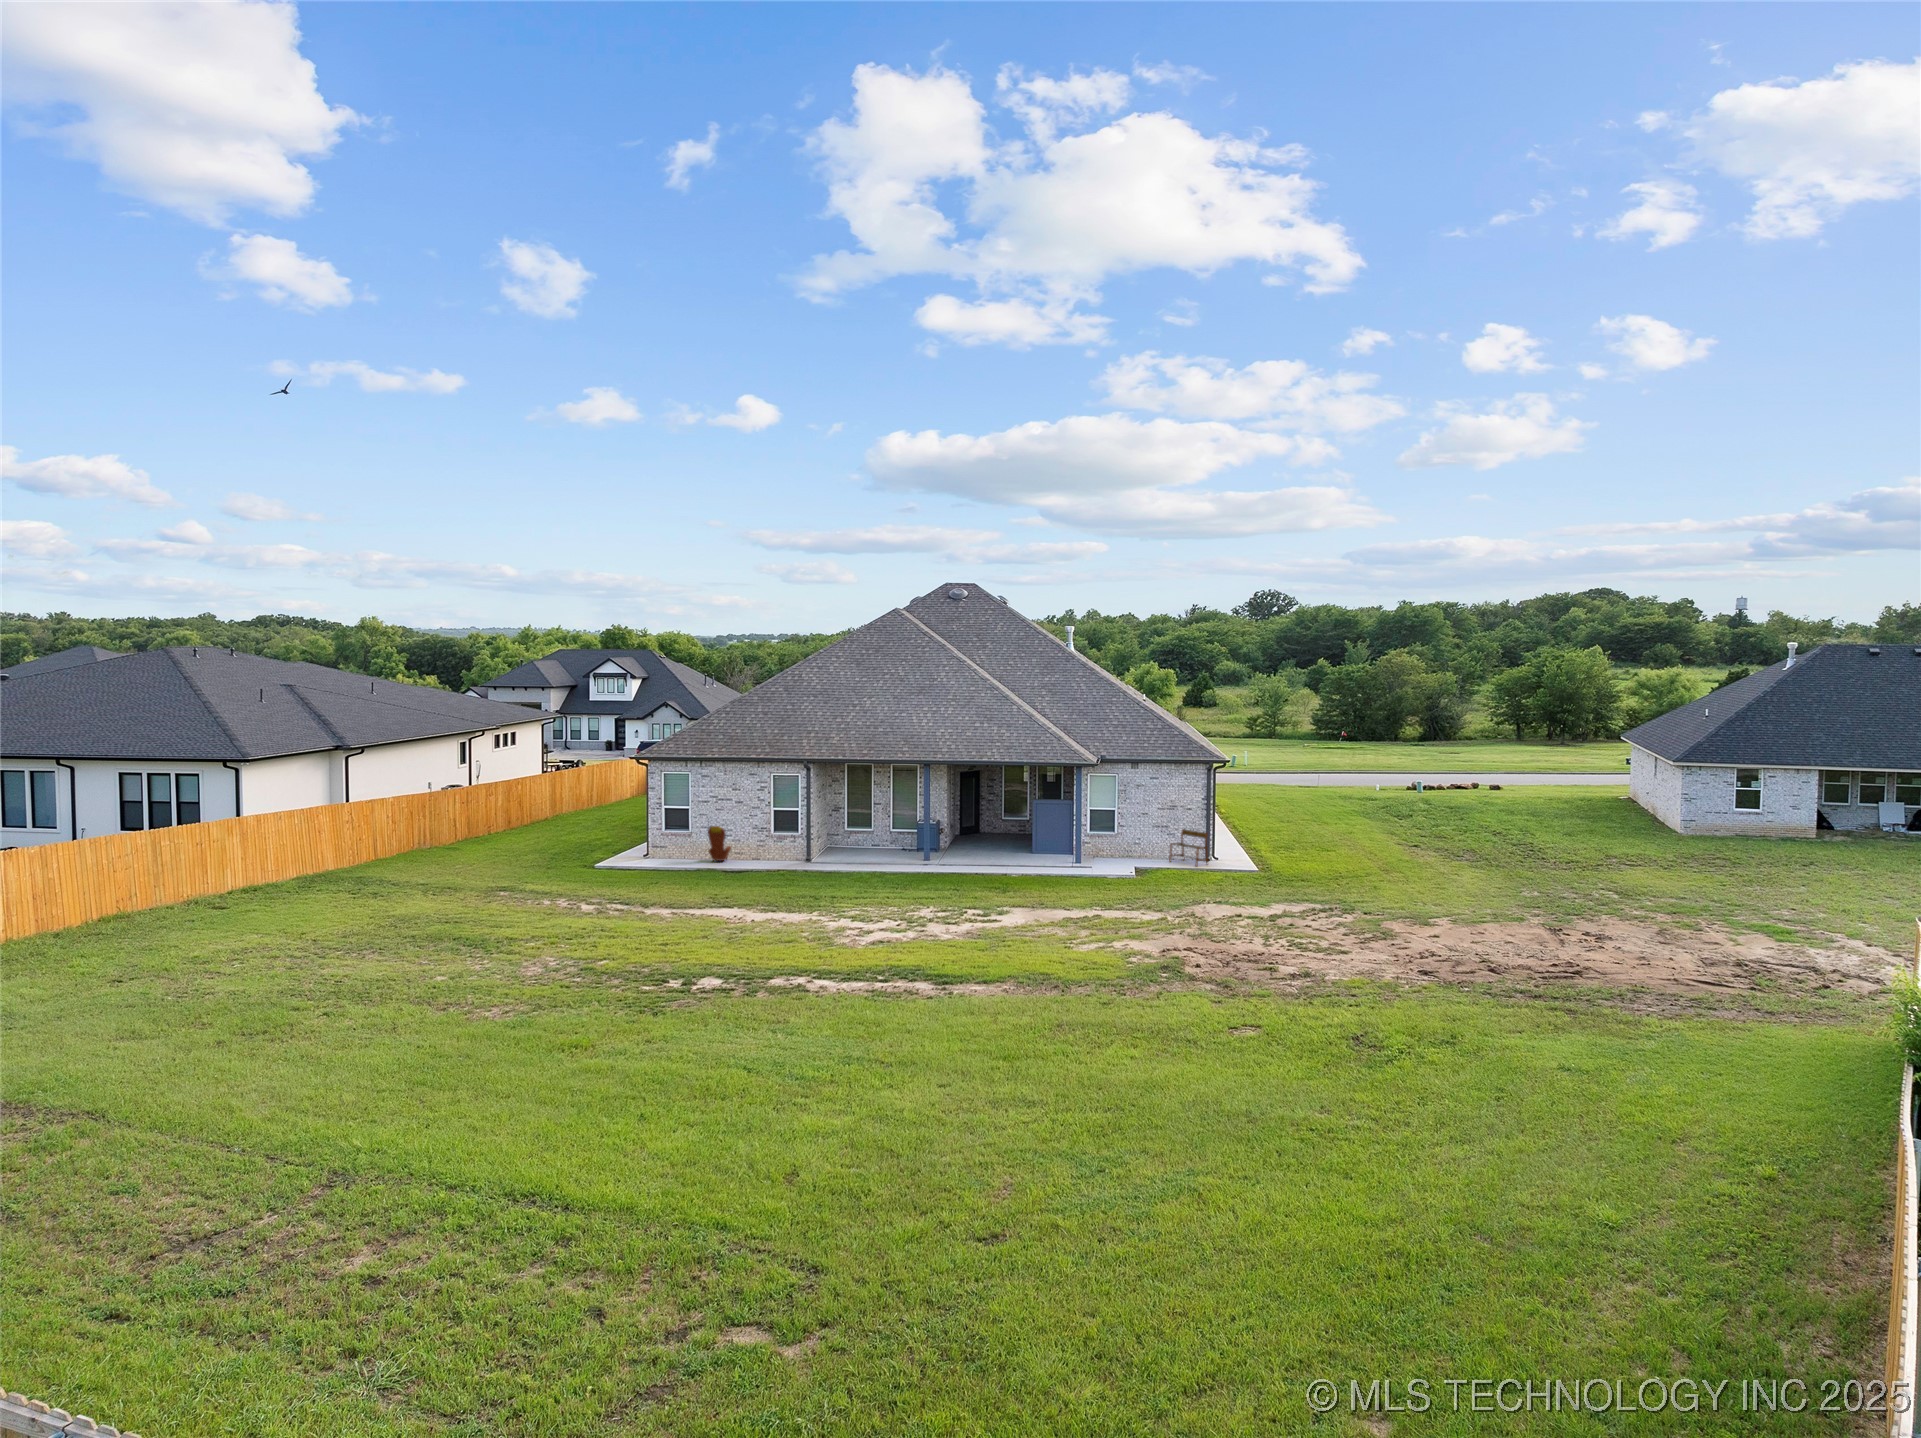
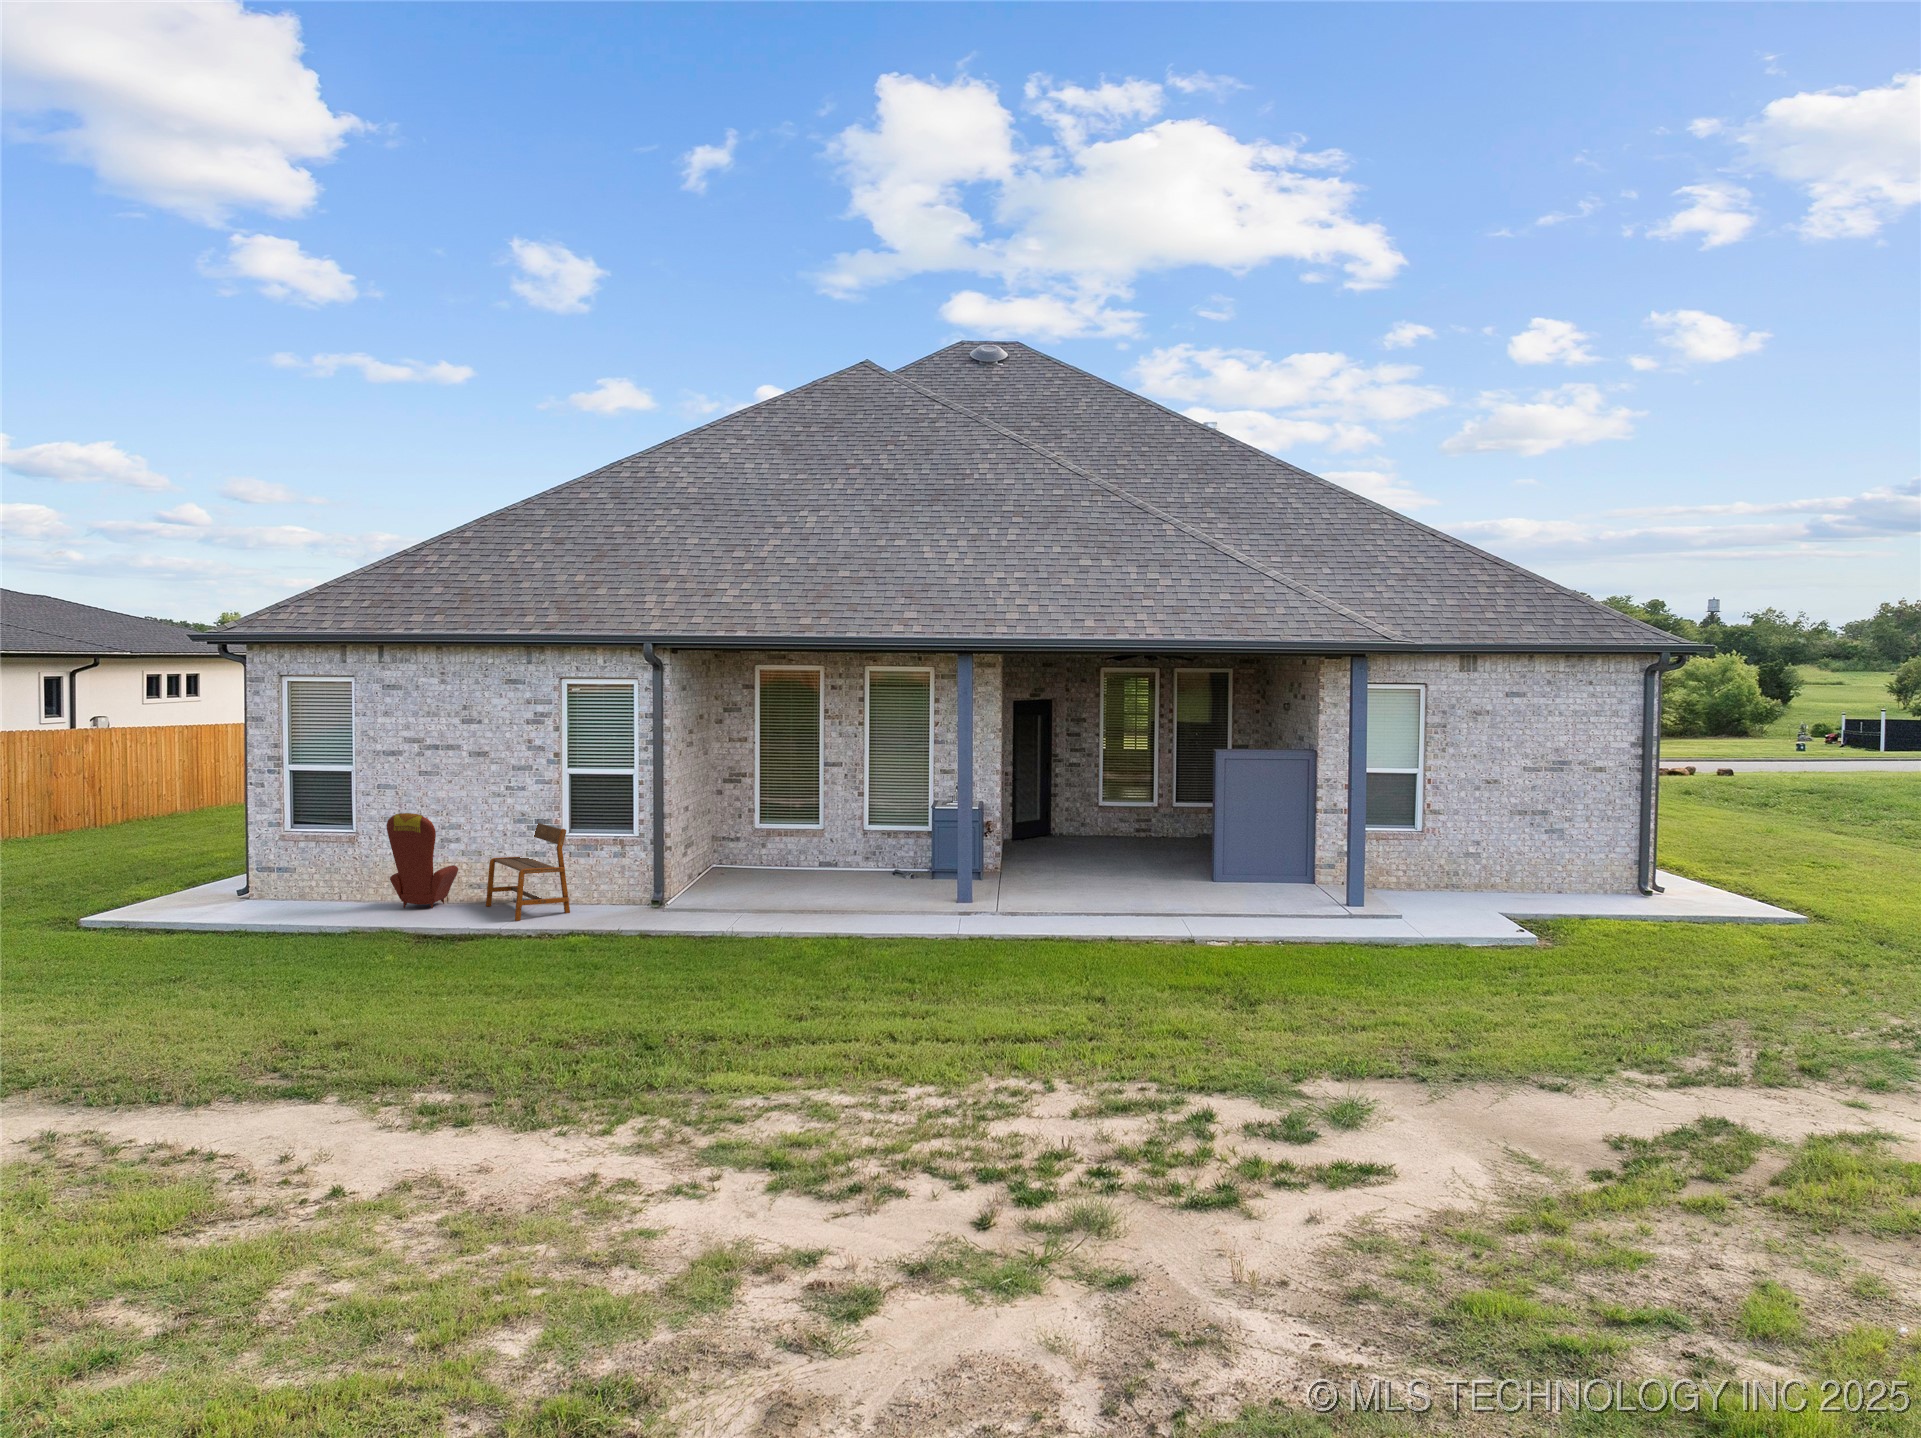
bench: present [1169,829,1208,866] -> present [486,823,570,921]

